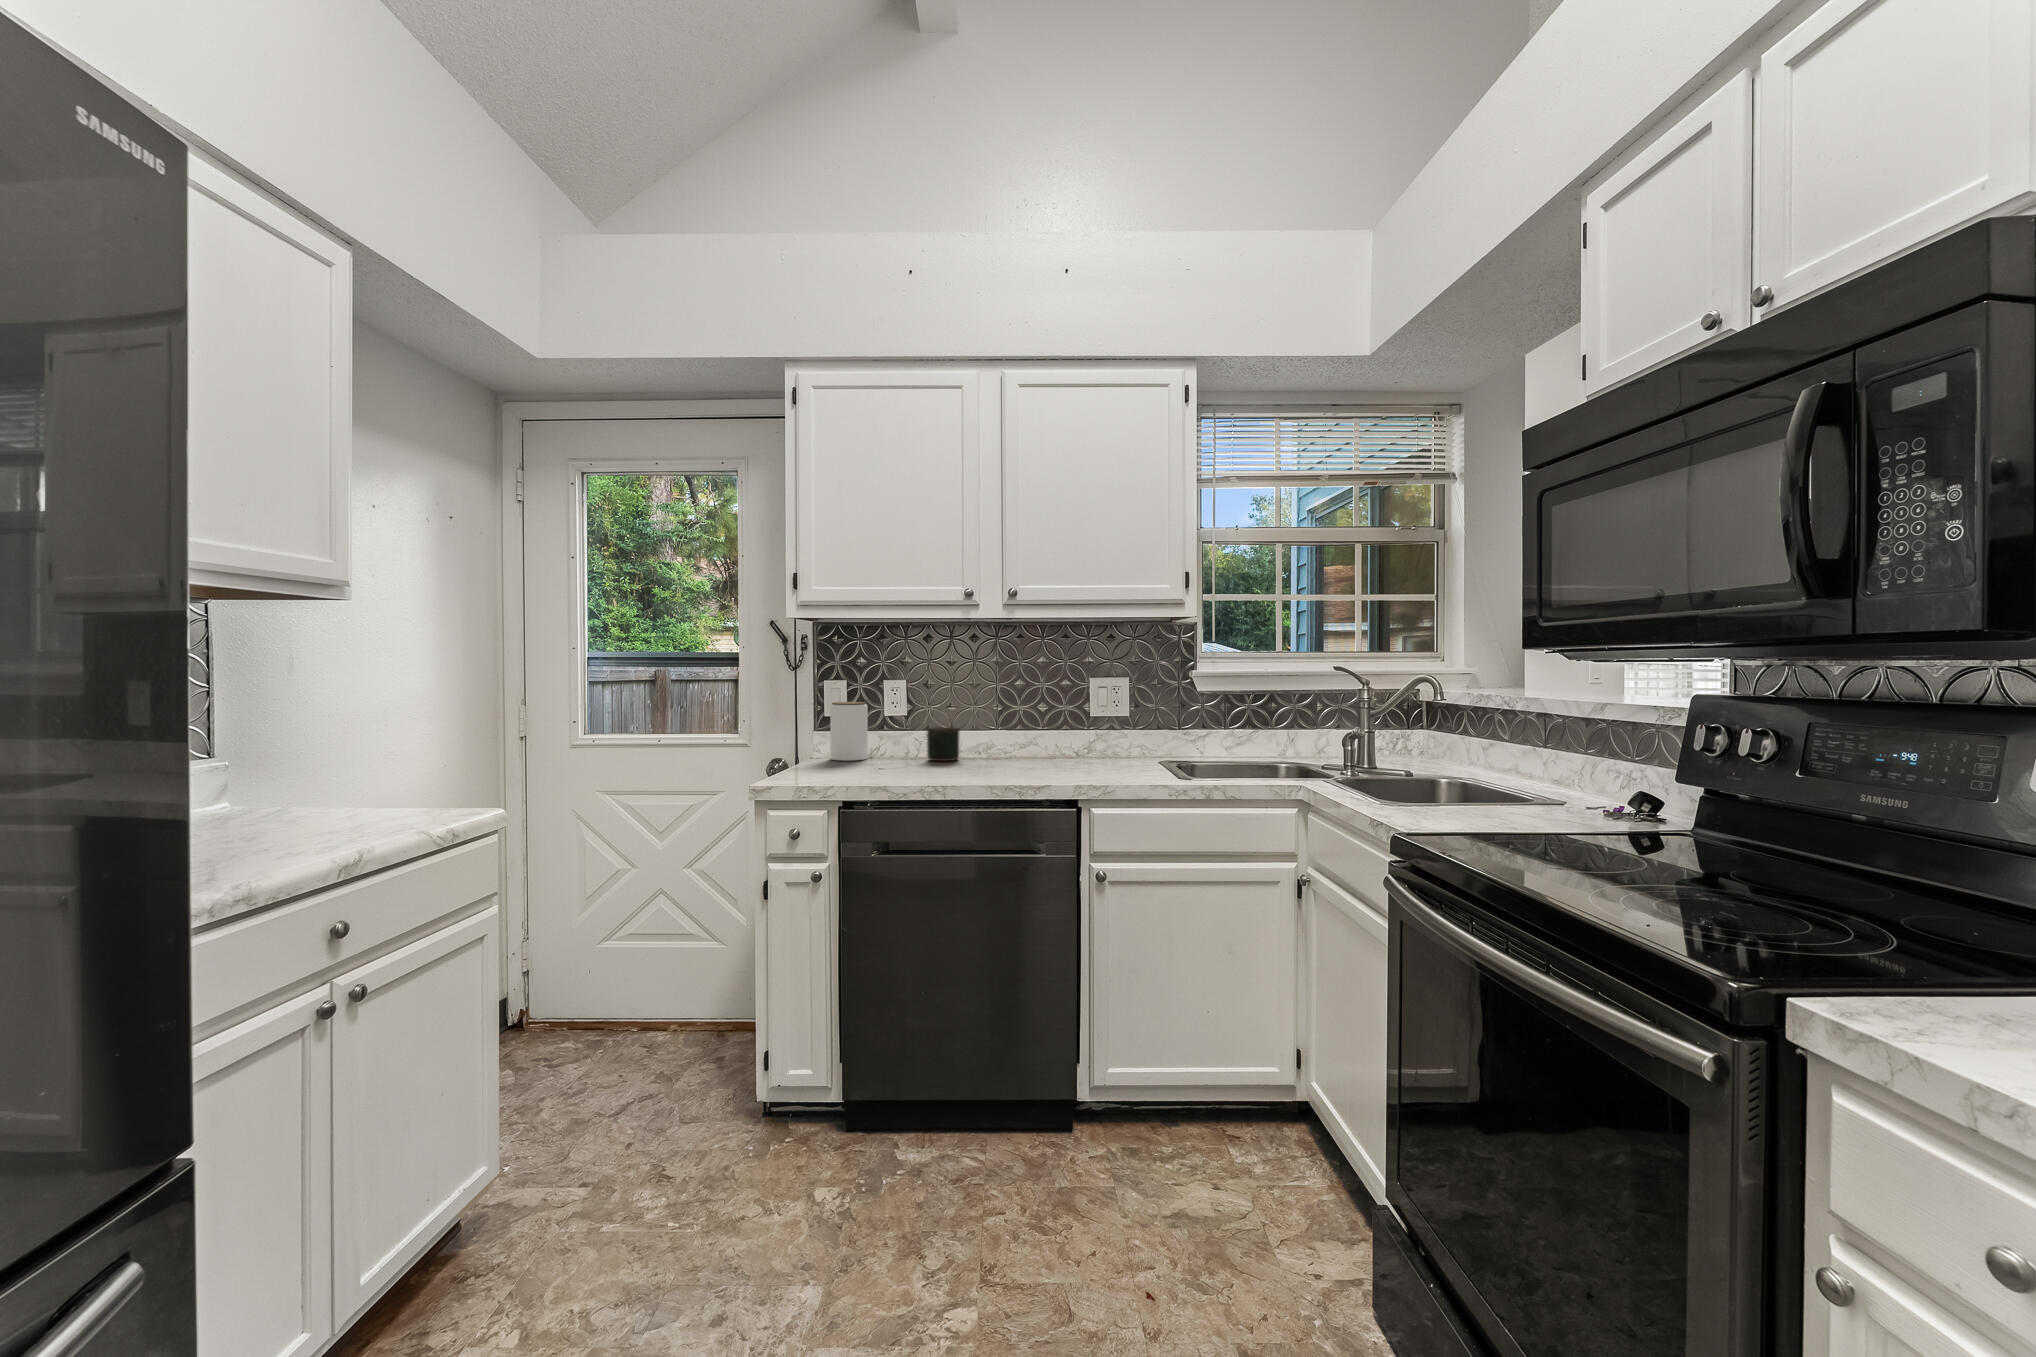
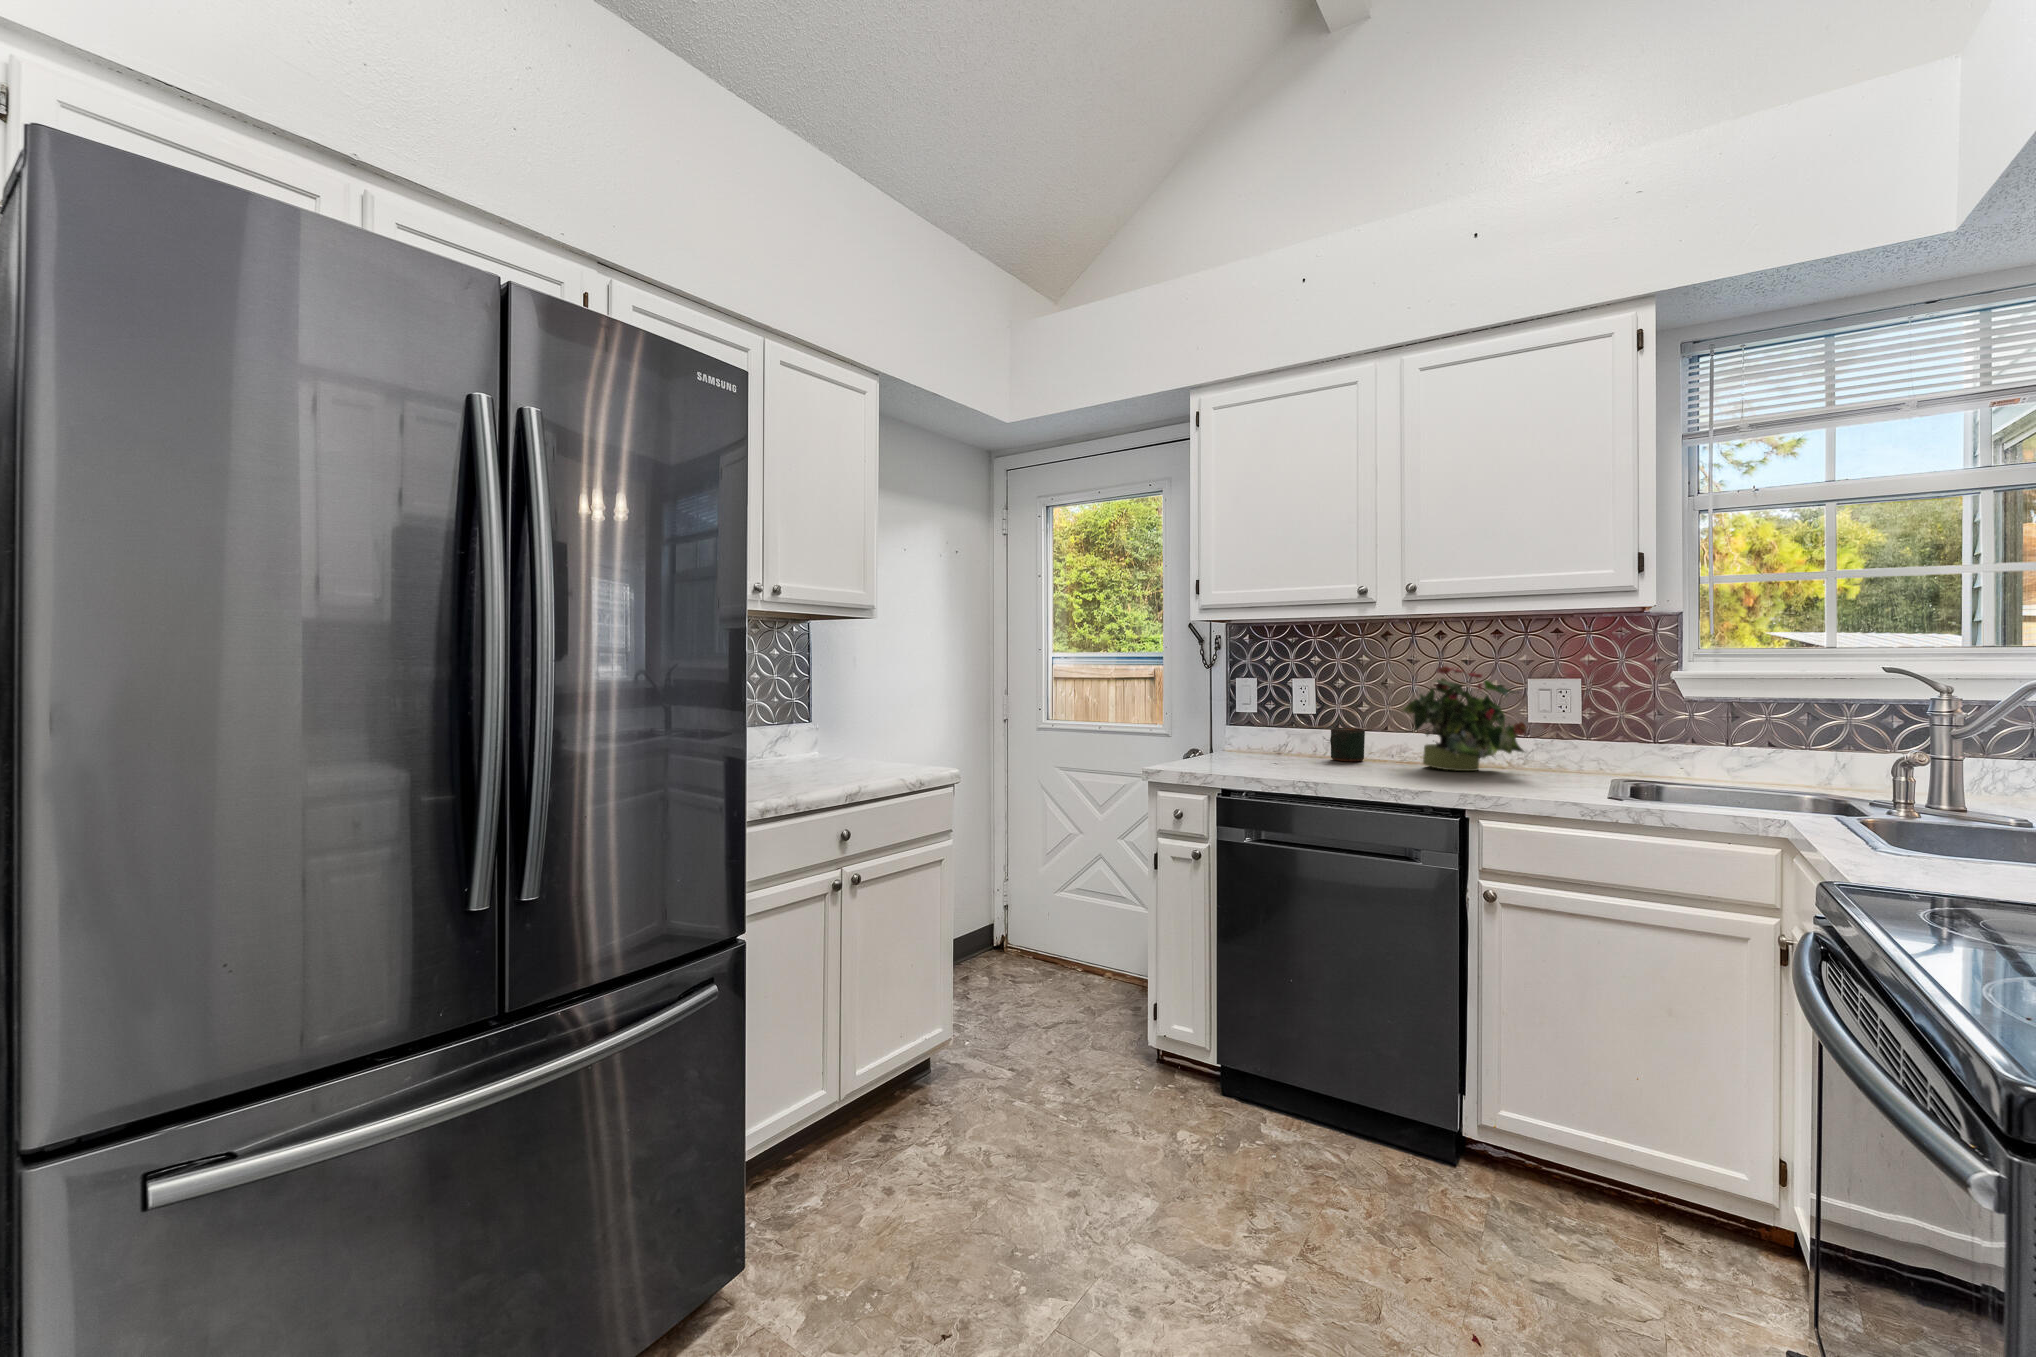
potted plant: none [996,663,1108,764] -> present [1403,666,1526,771]
jar: present [830,702,868,761] -> none [1240,701,1276,755]

